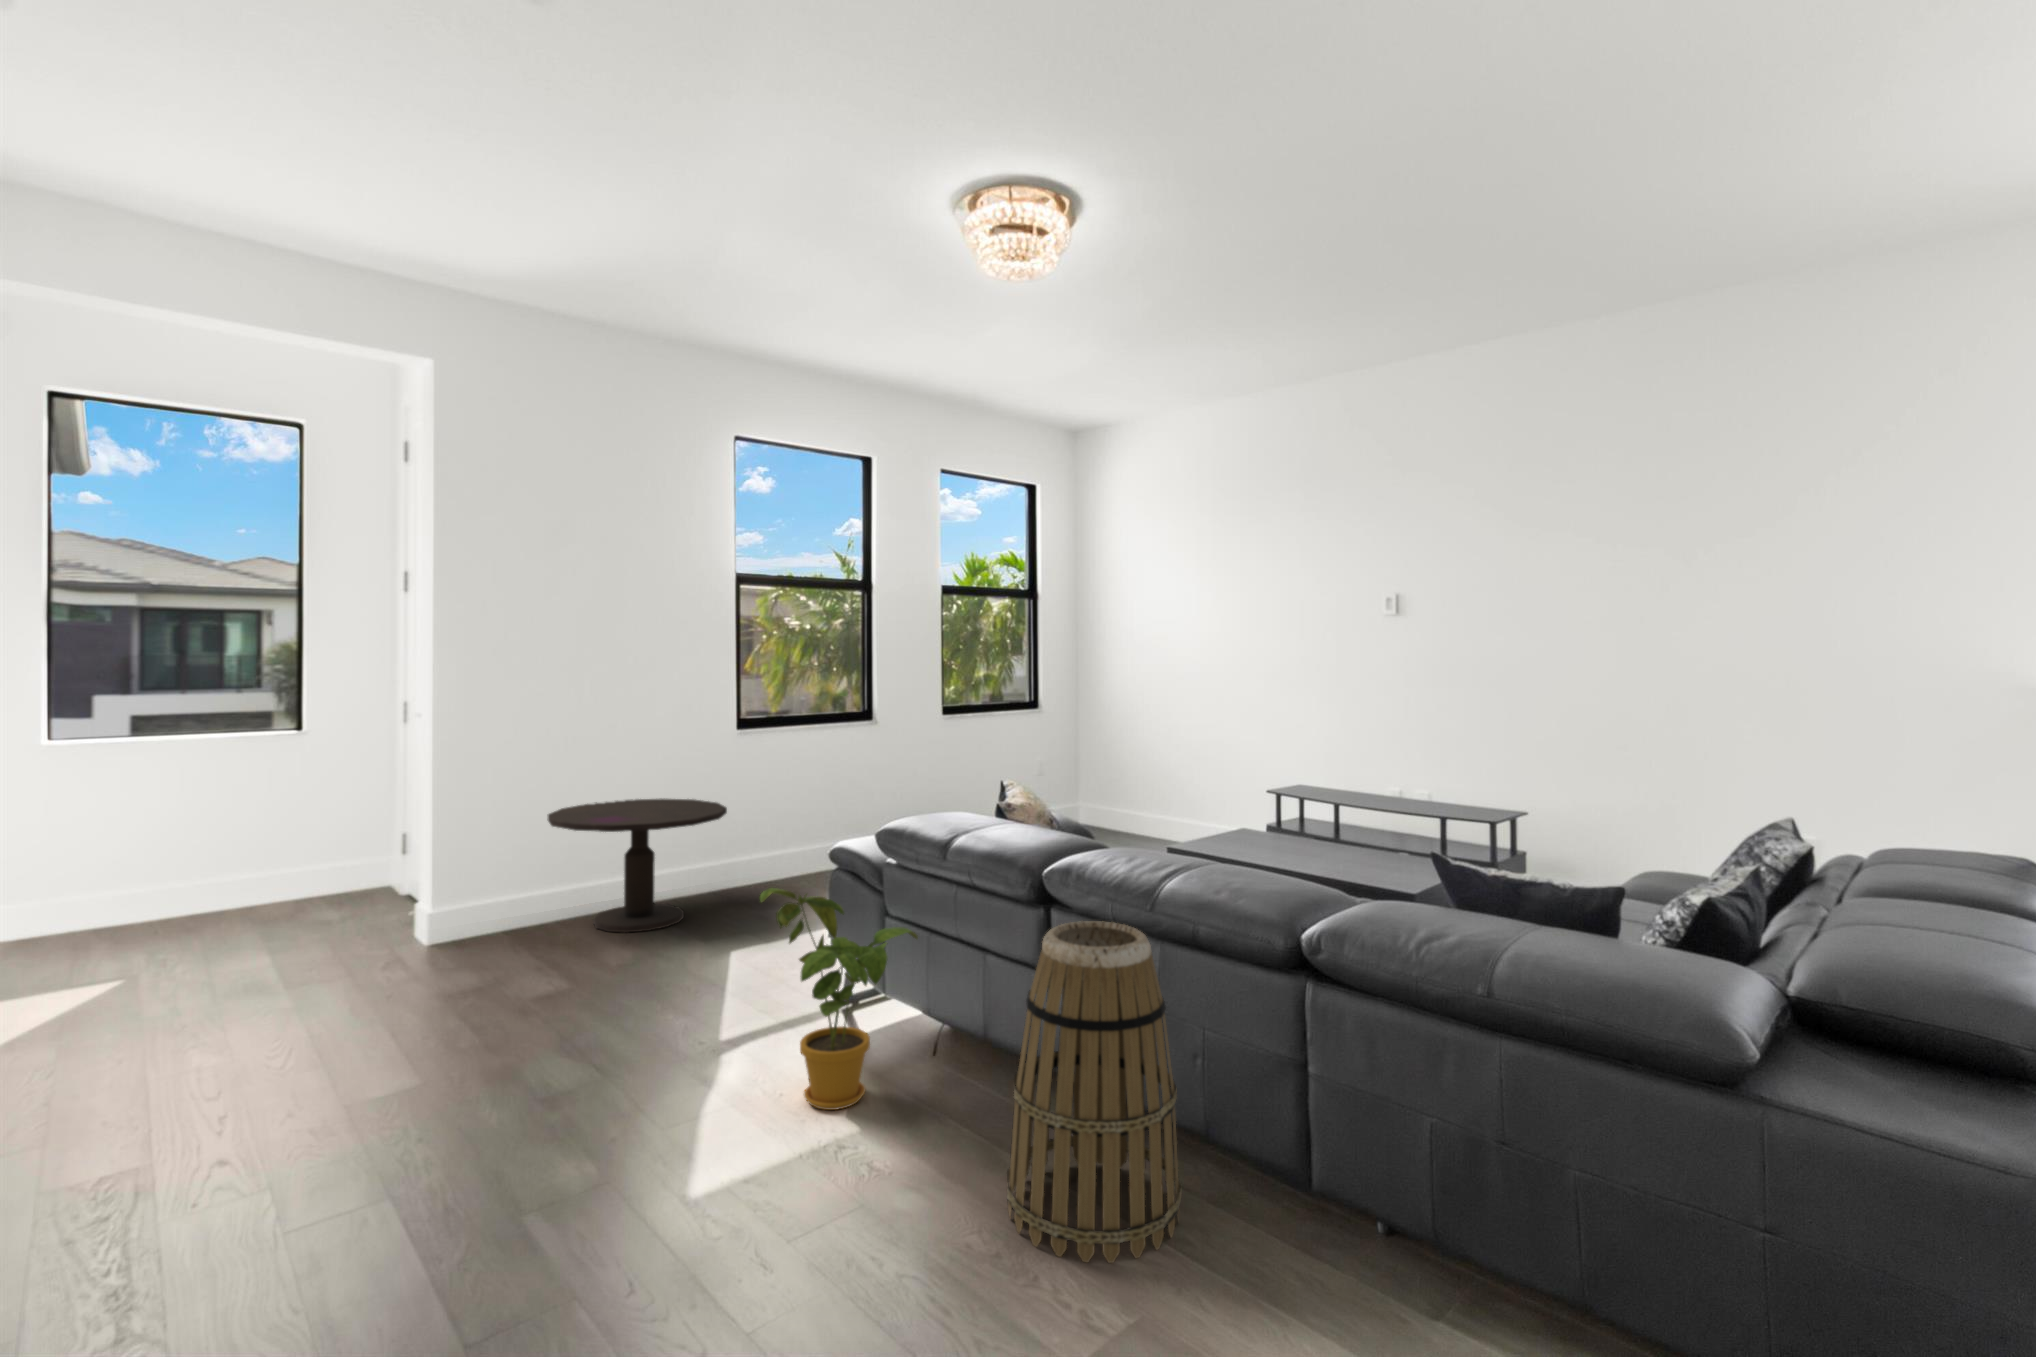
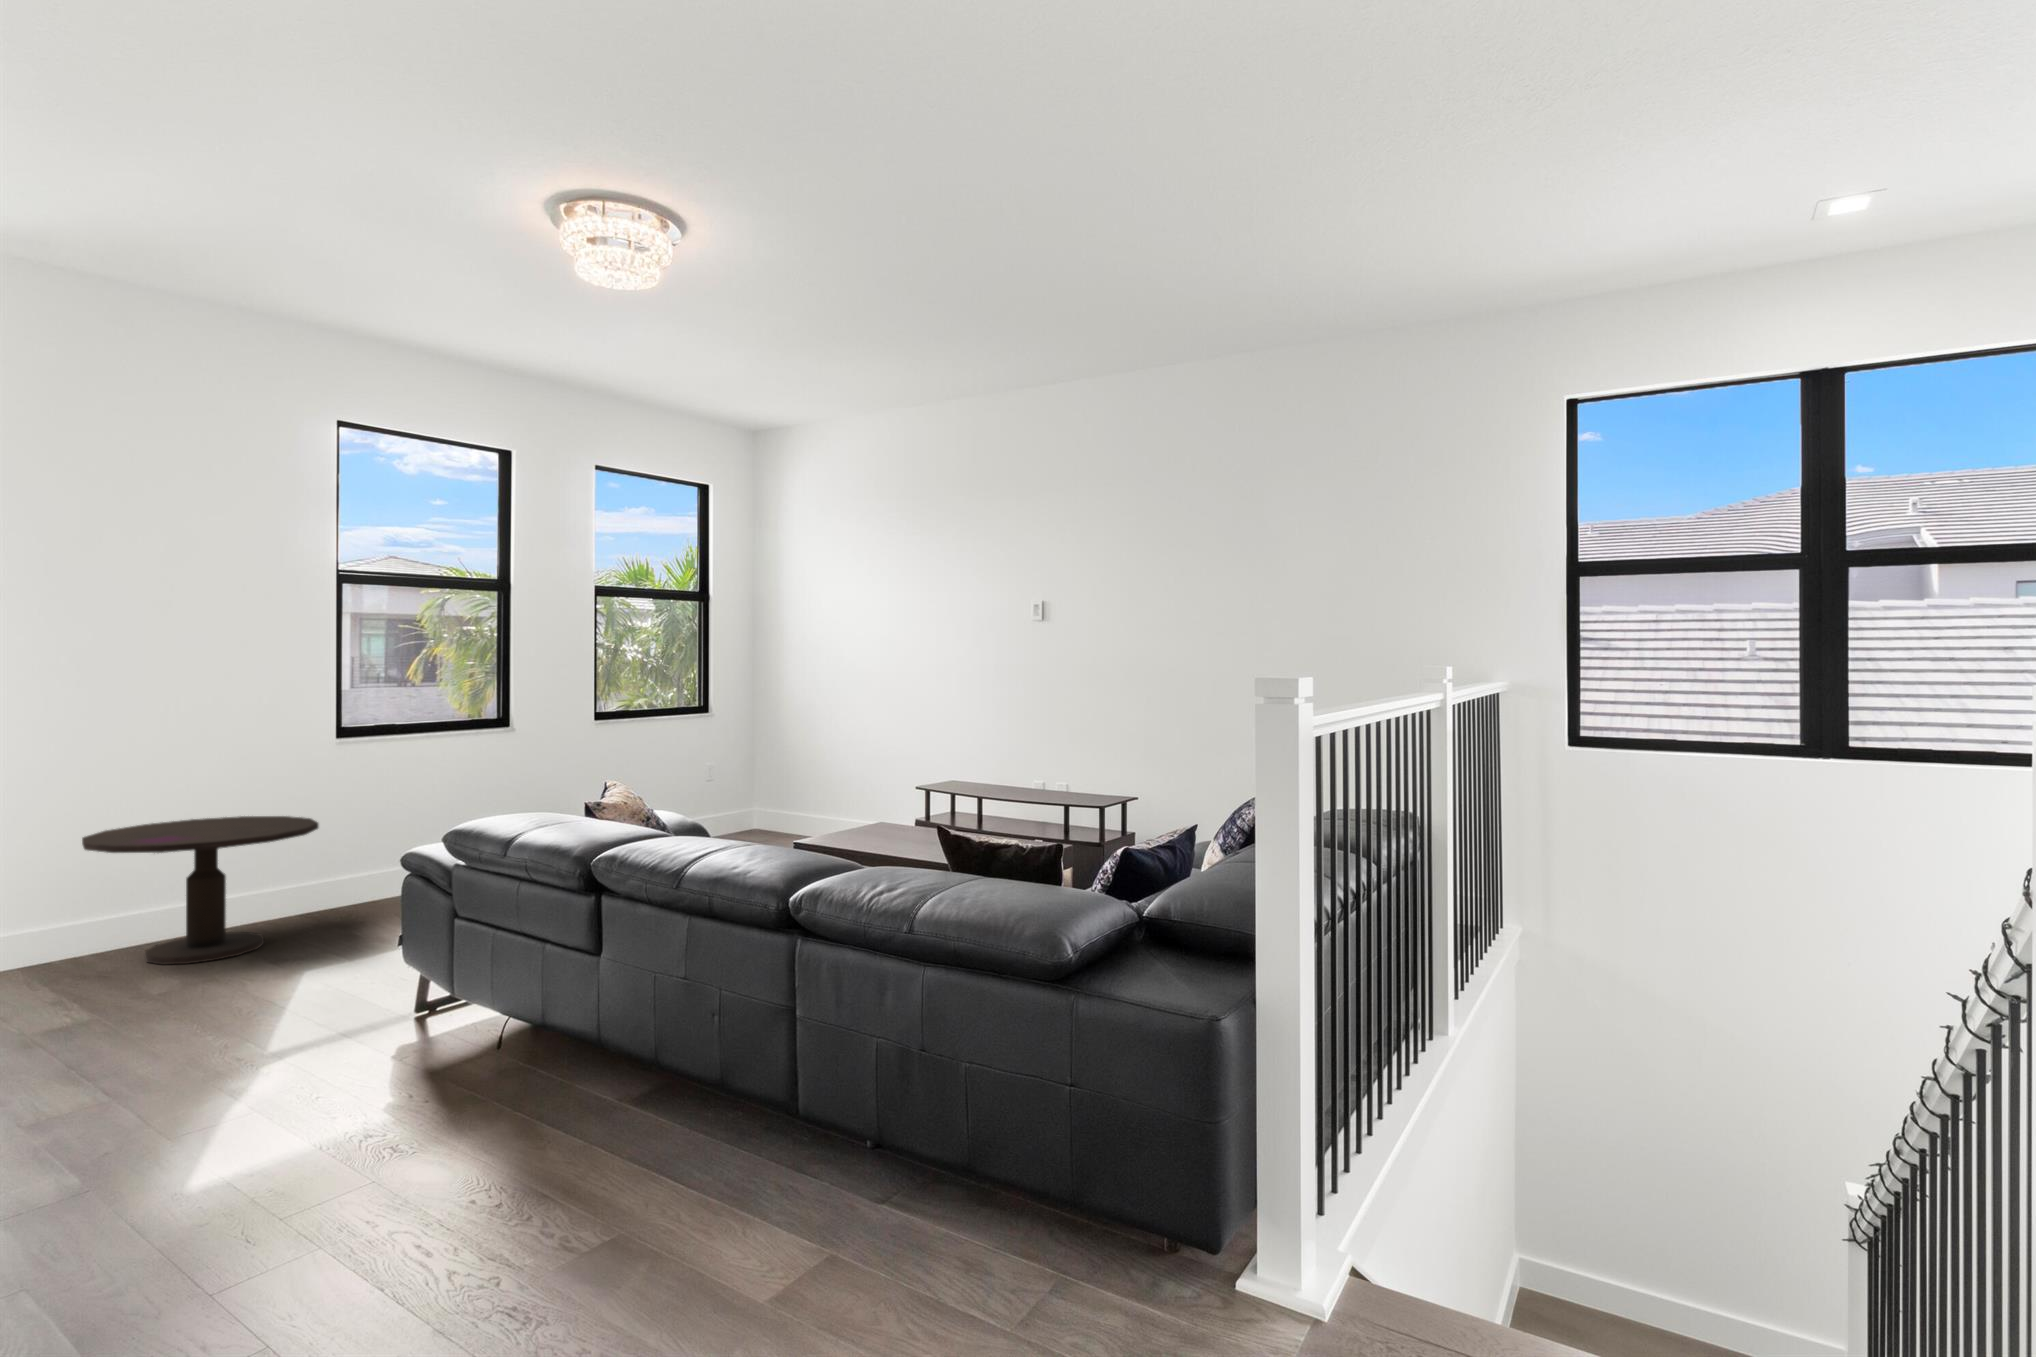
house plant: present [760,888,918,1110] -> none [289,892,481,1110]
basket: present [1007,921,1181,1263] -> none [518,900,692,1206]

